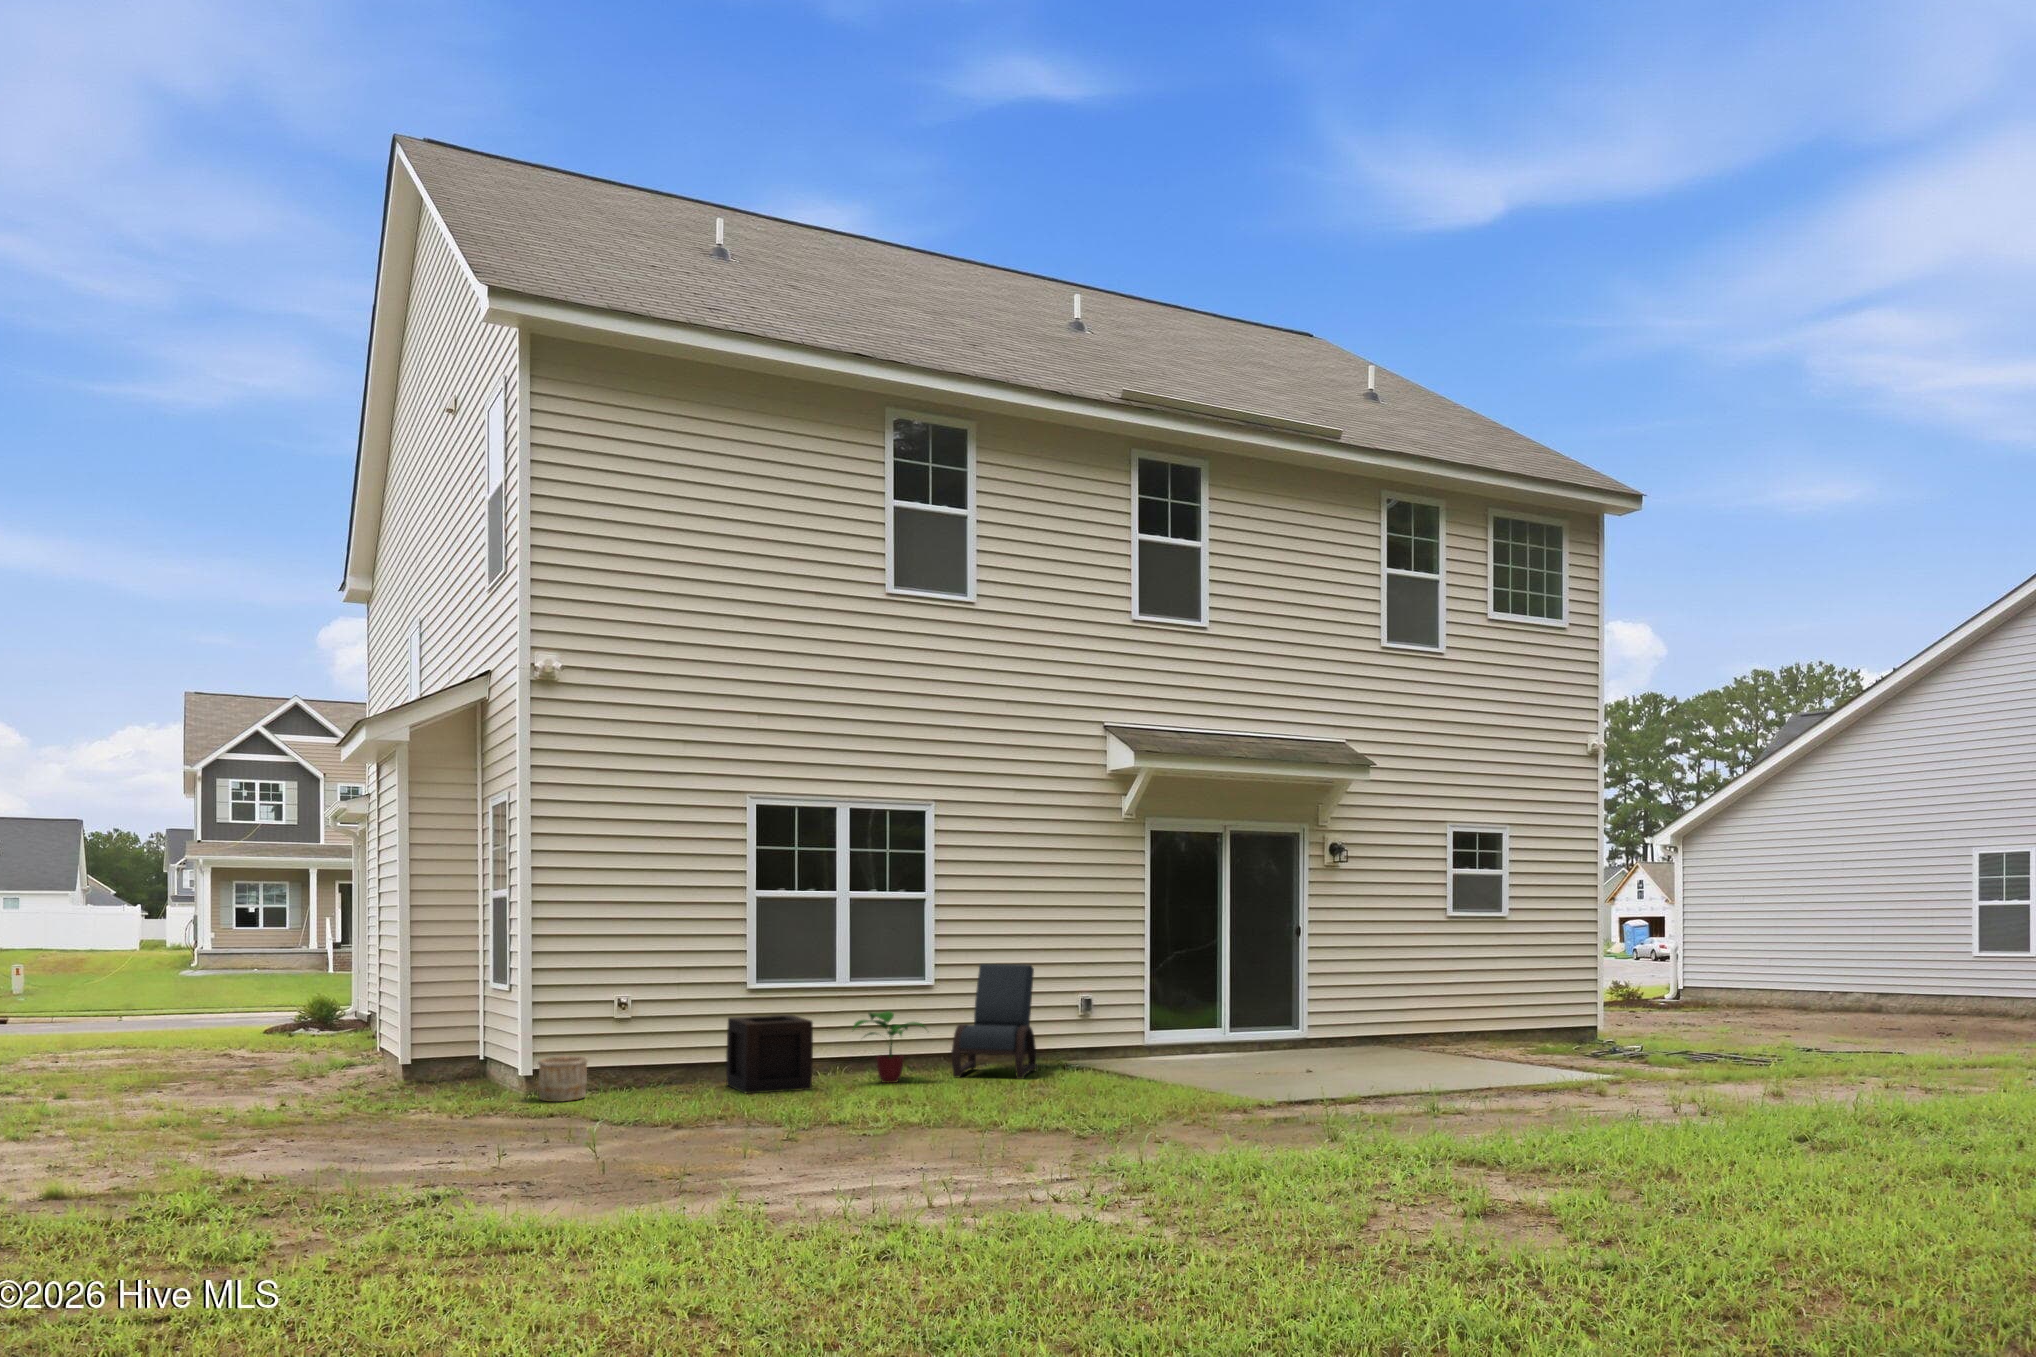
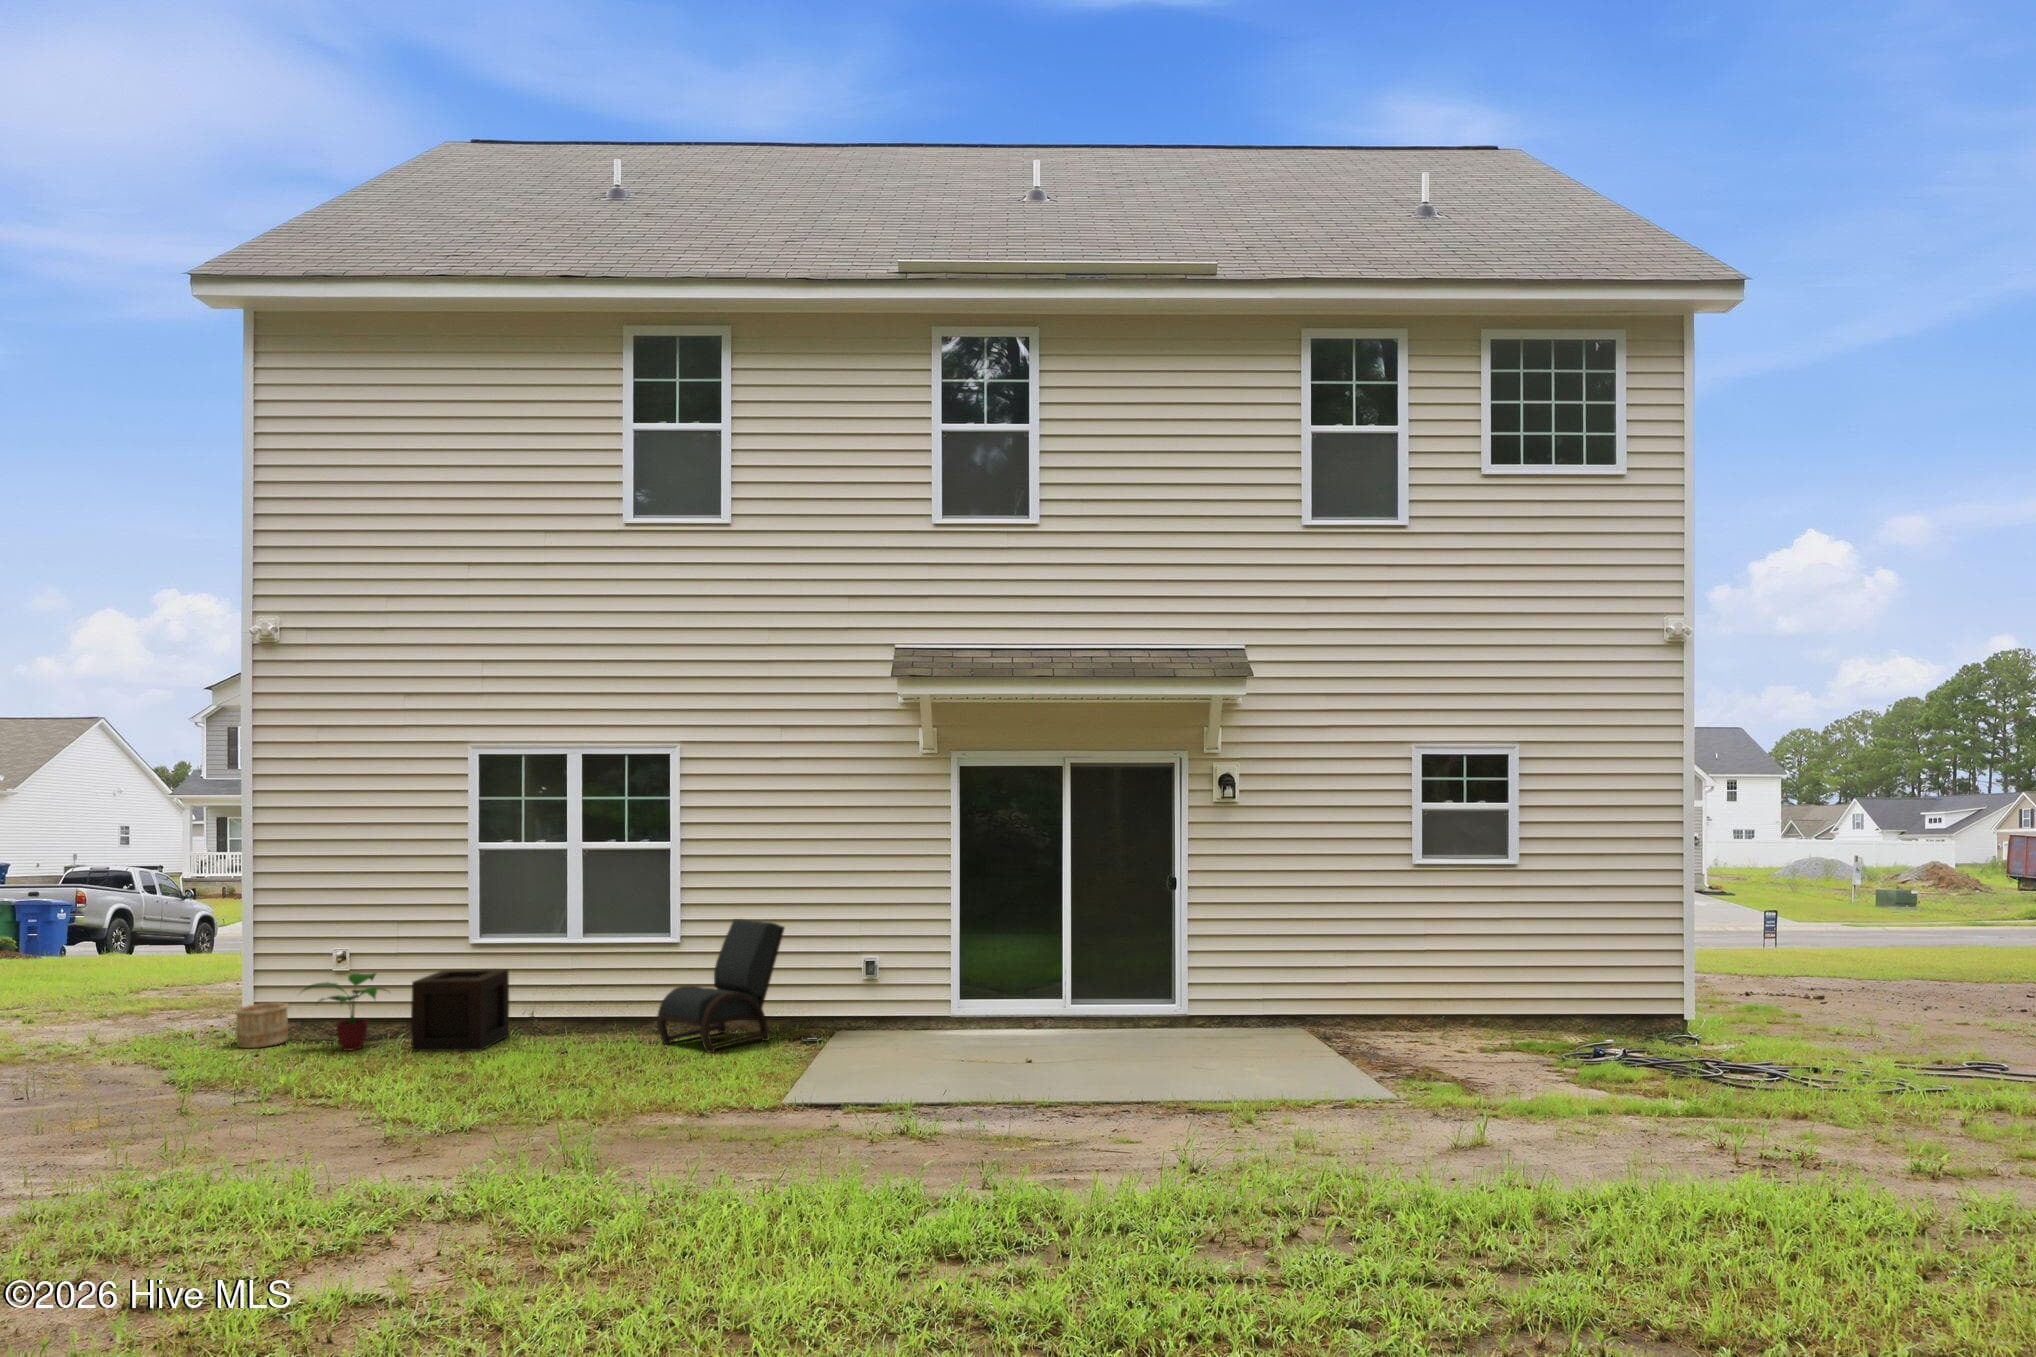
potted plant: present [852,1011,925,1083] -> present [304,973,384,1051]

